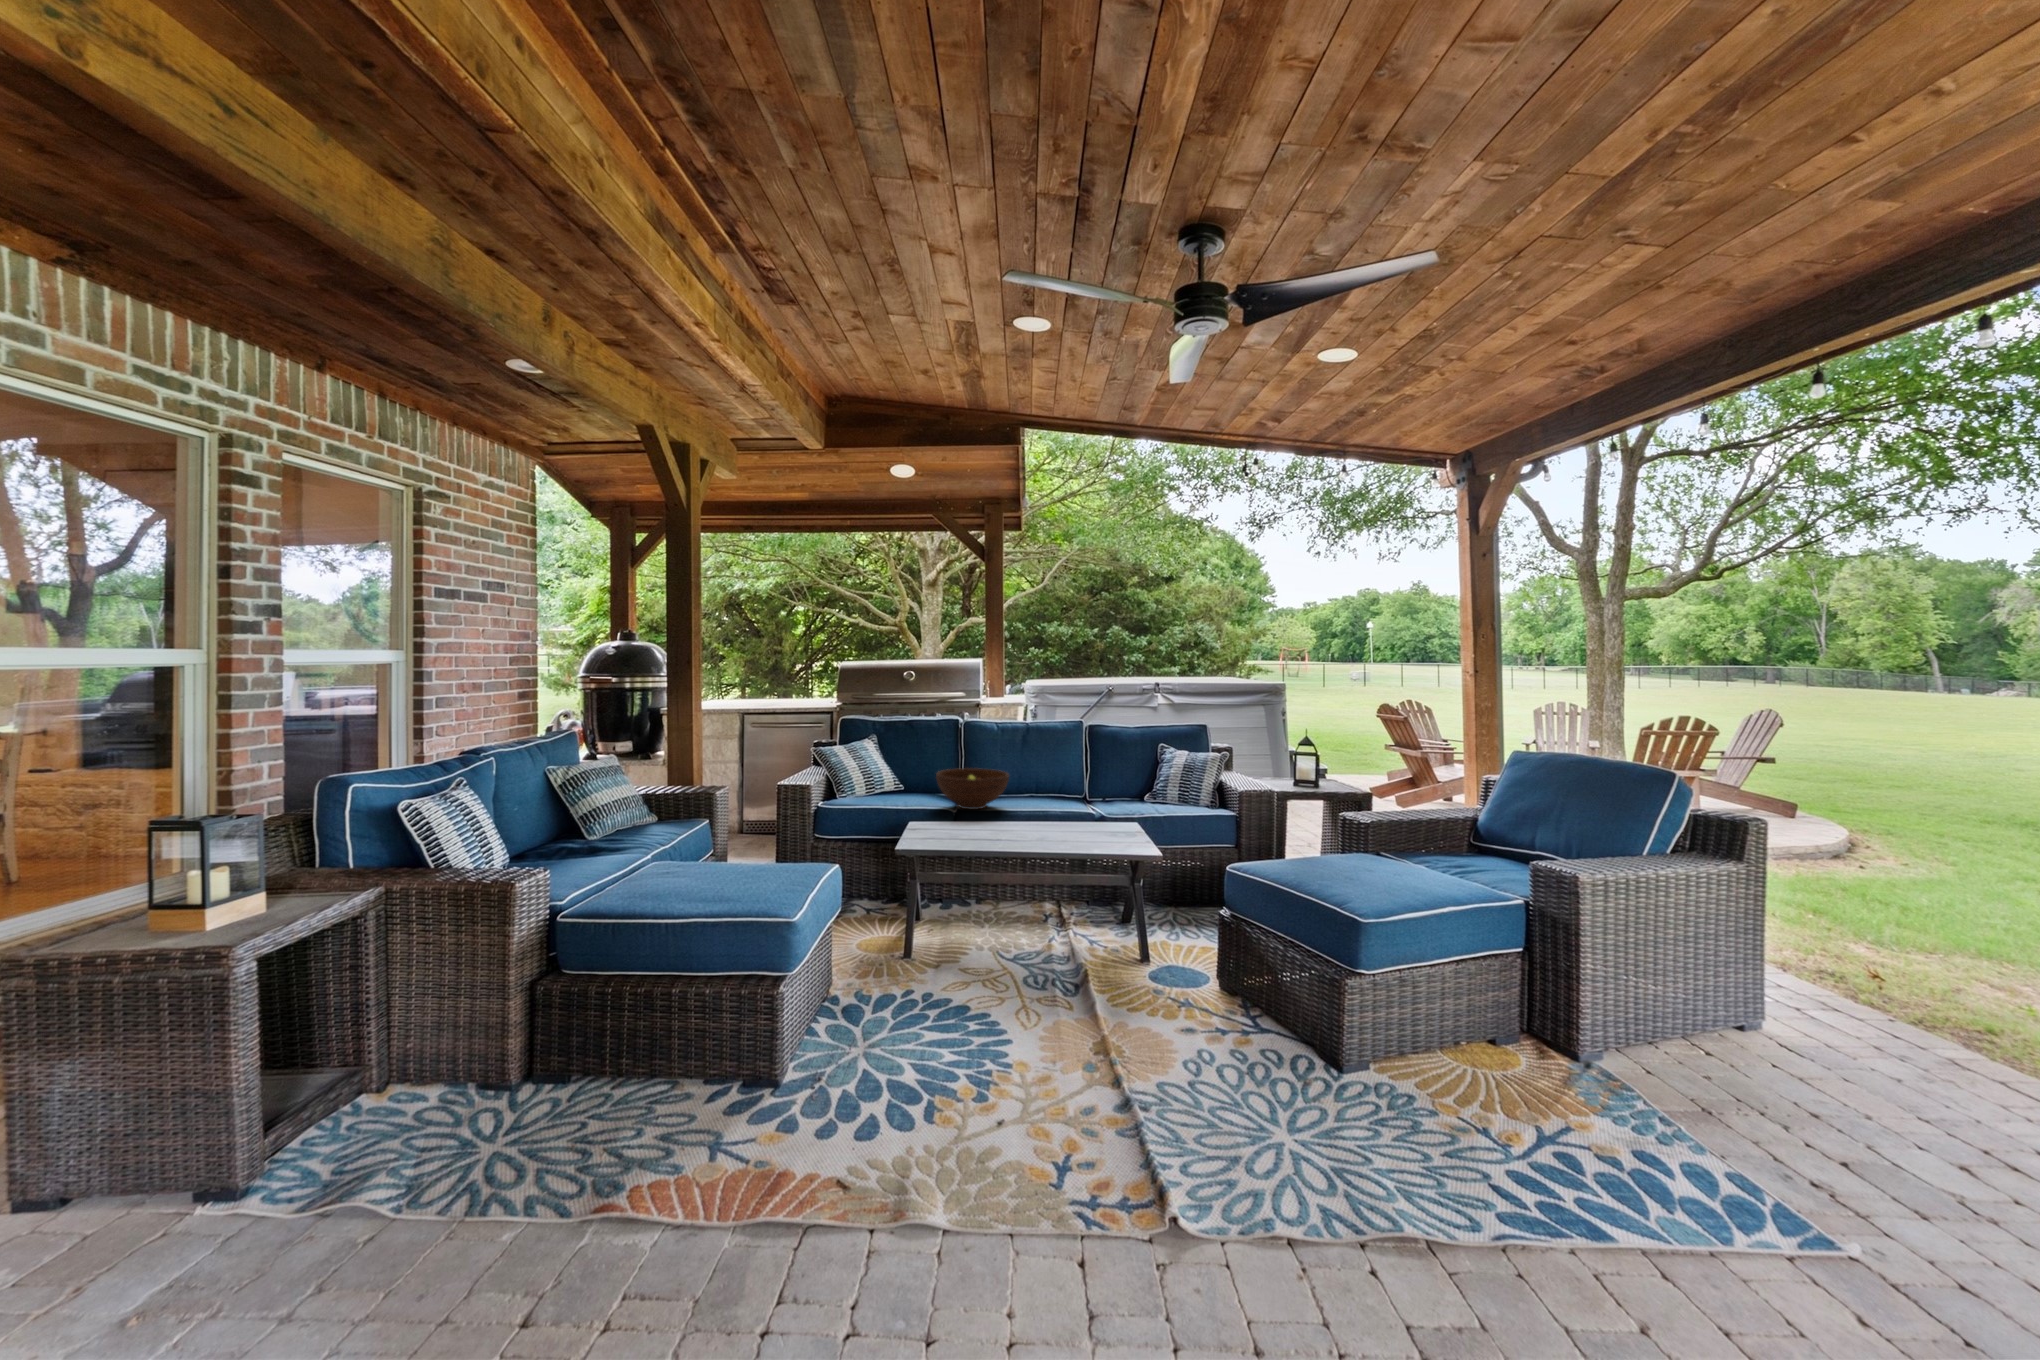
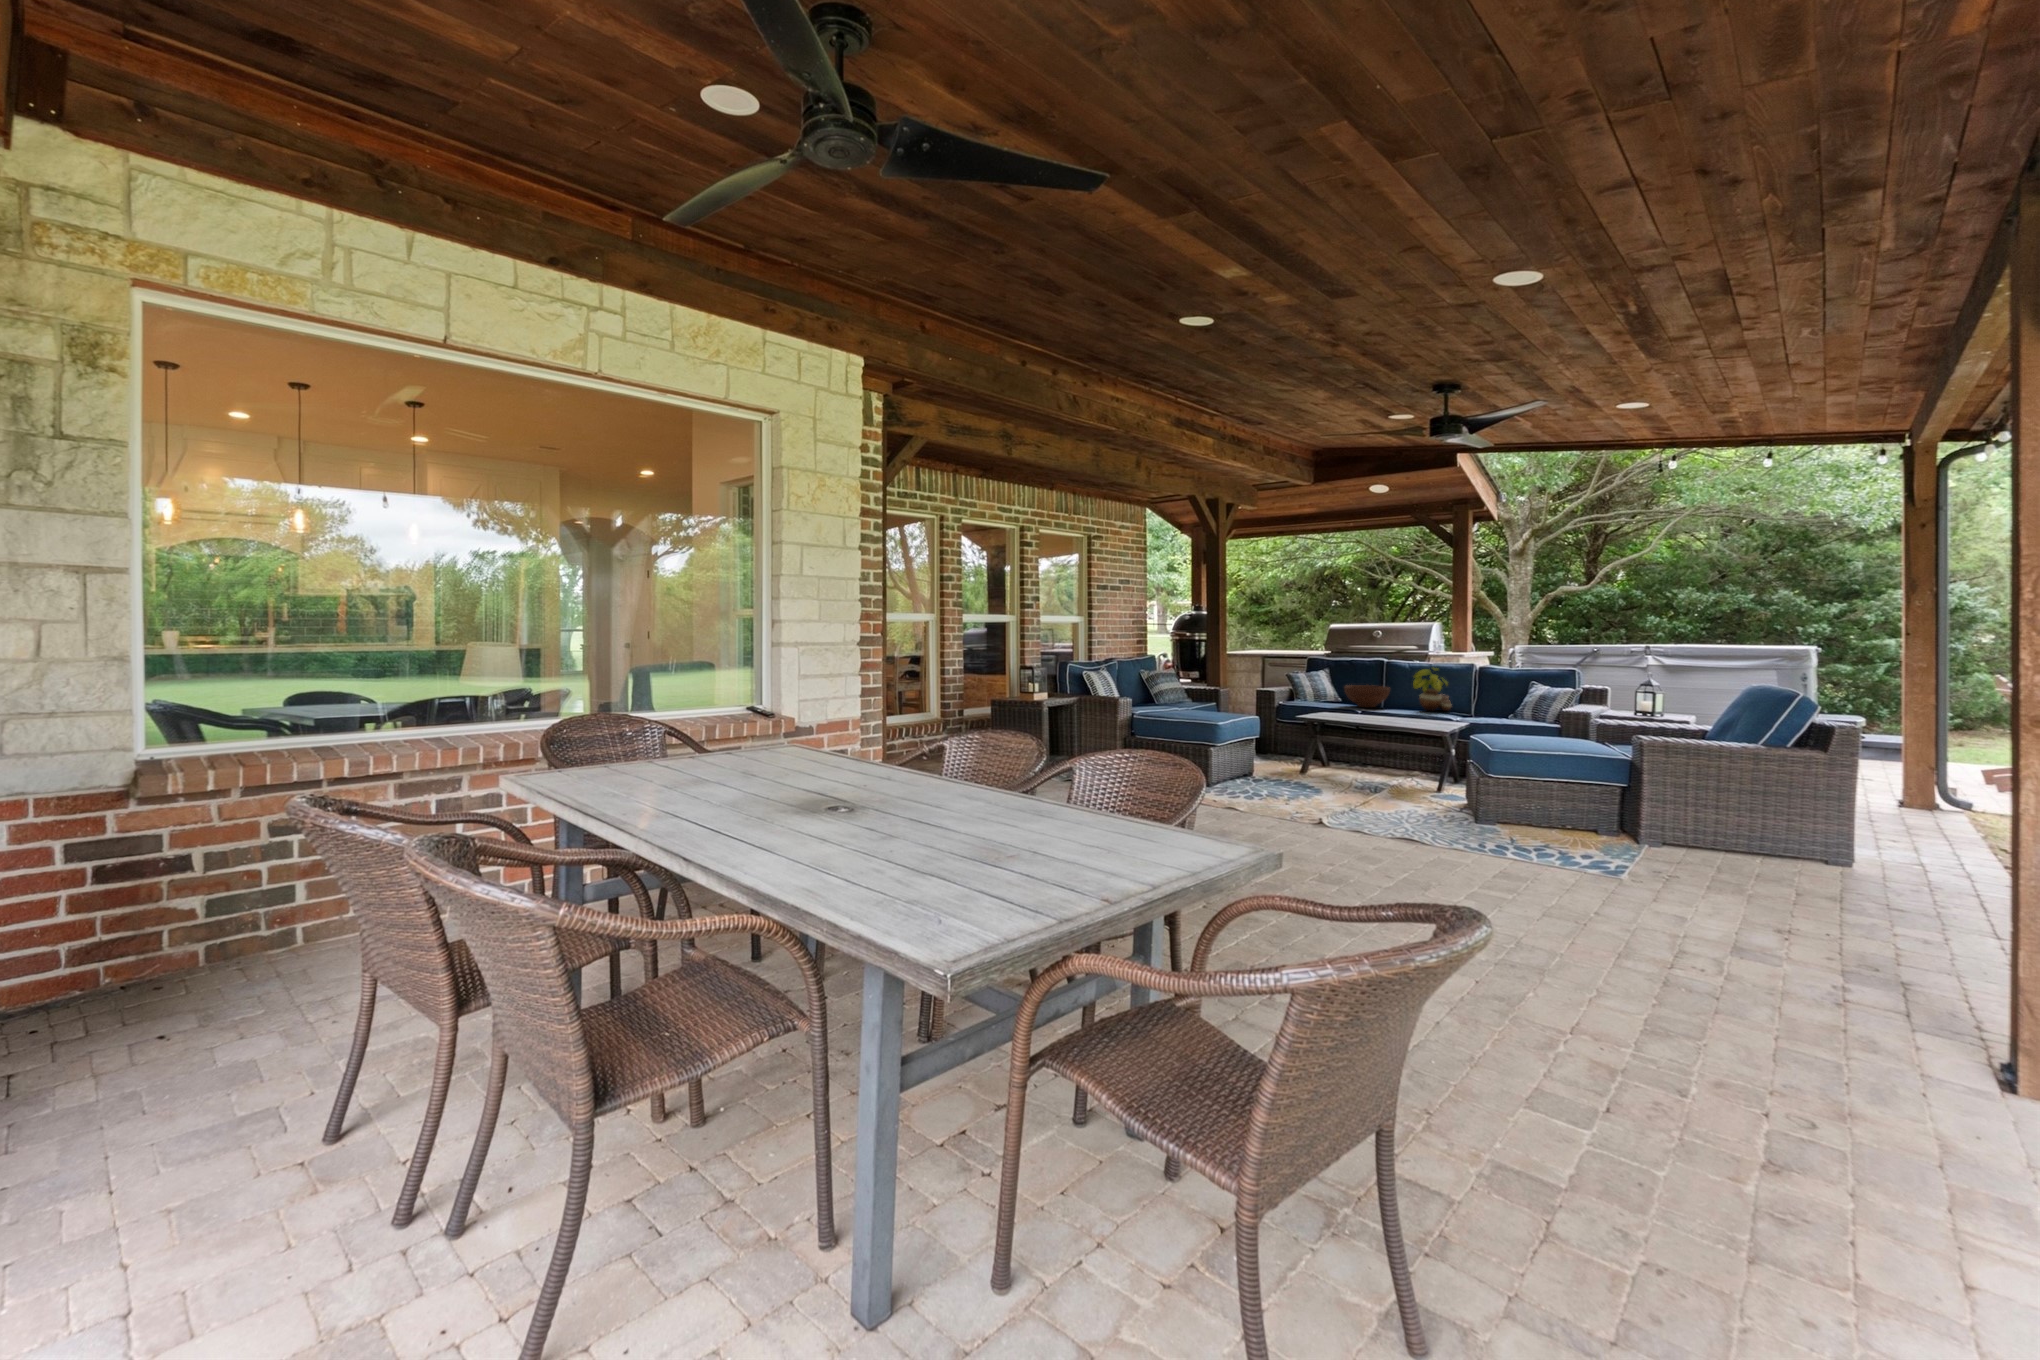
potted plant: none [1053,737,1105,810] -> present [1413,668,1451,711]

